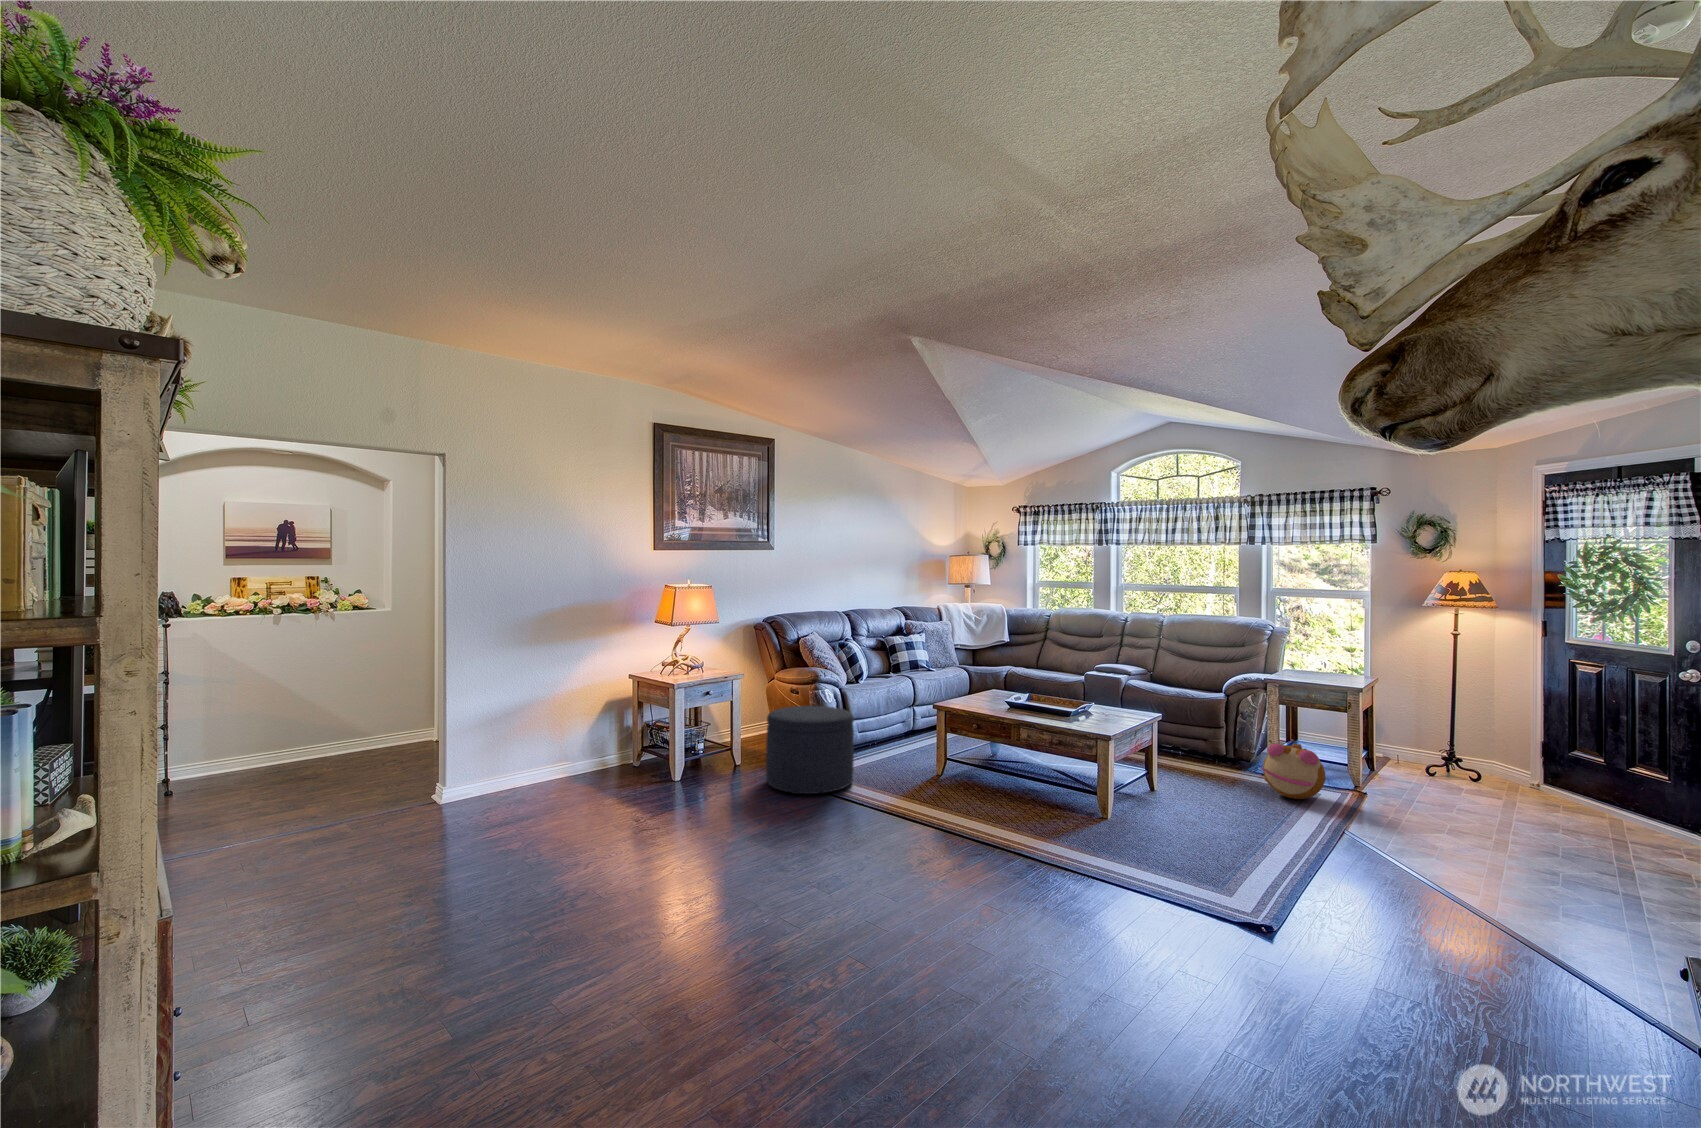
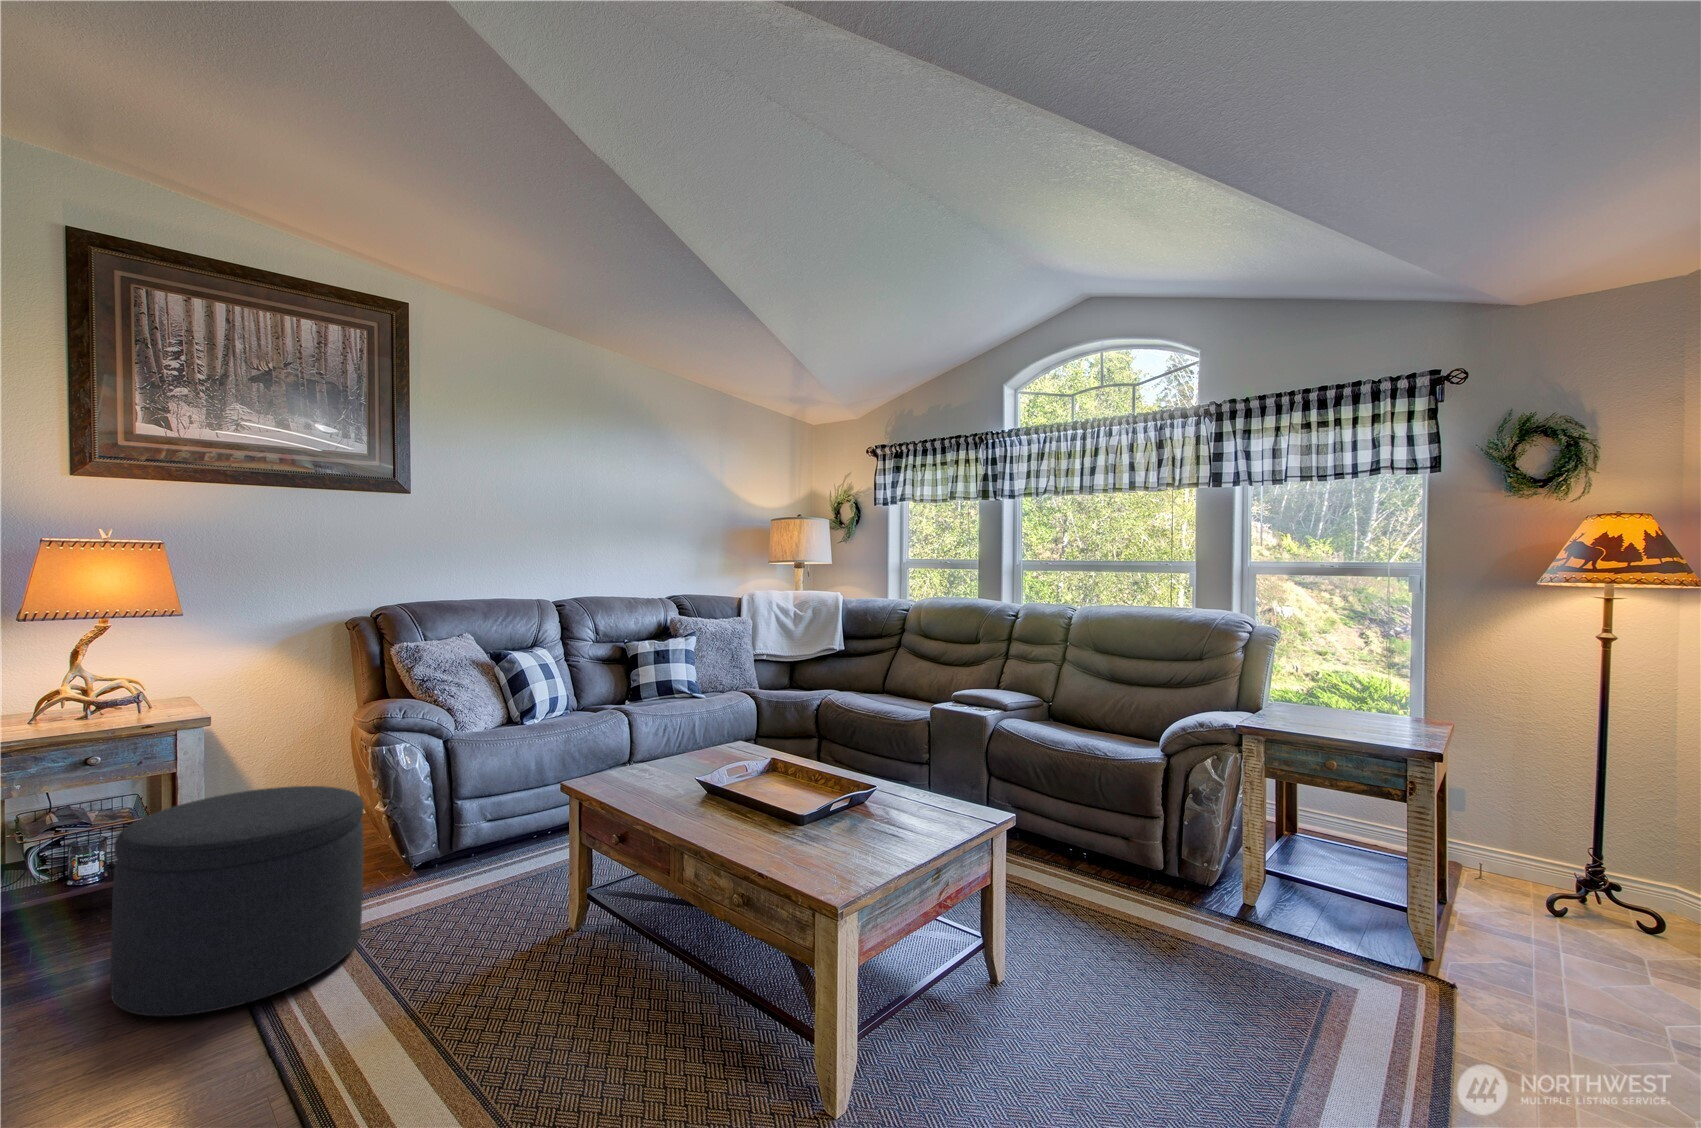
plush toy: present [1261,743,1325,799] -> none [1226,886,1374,1024]

